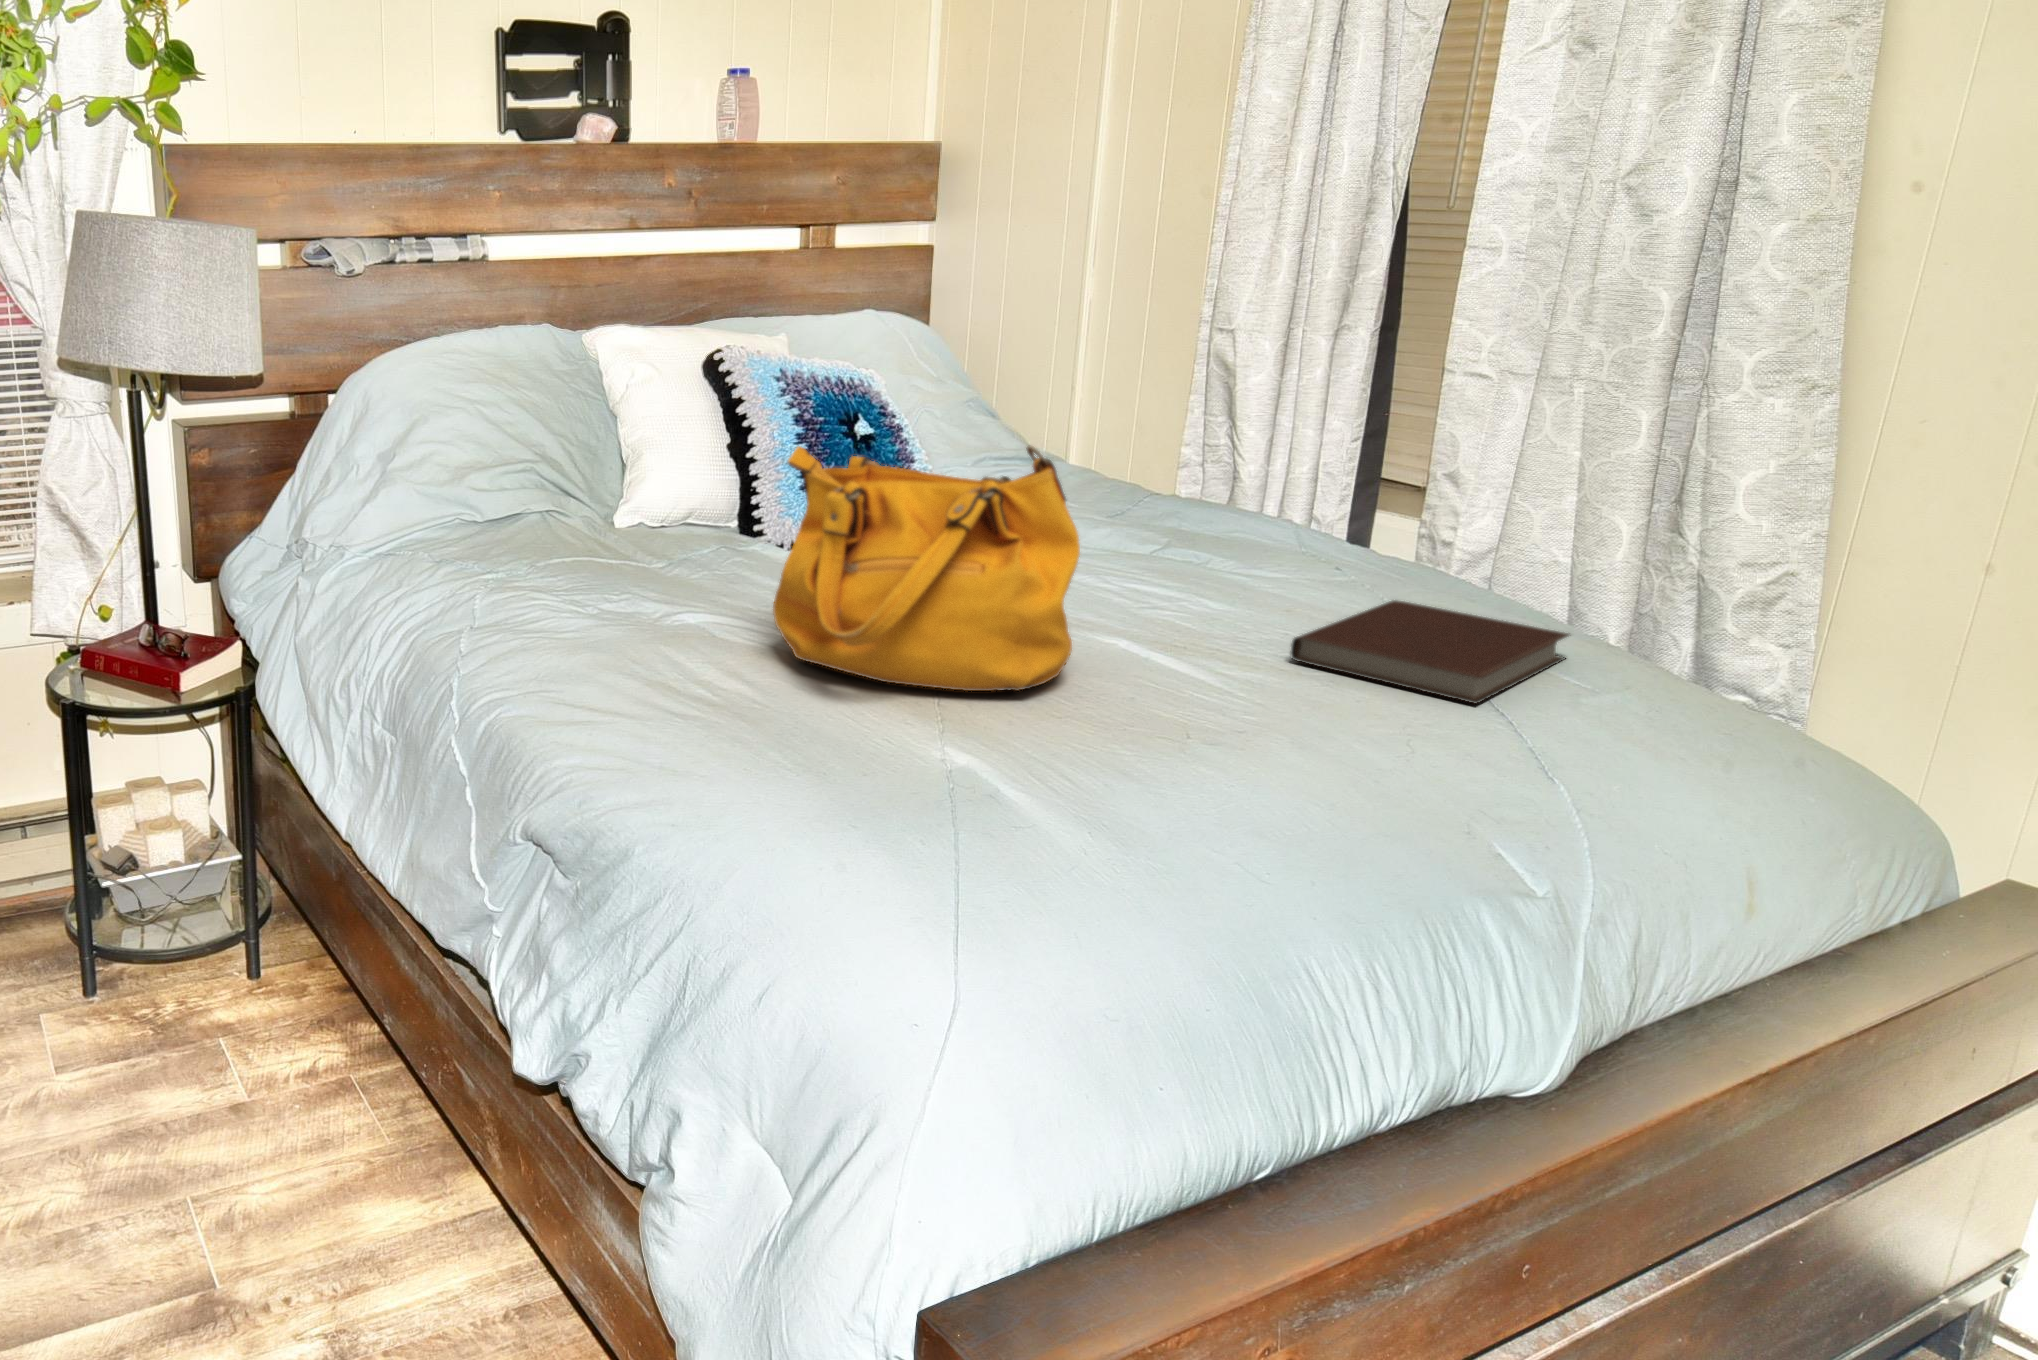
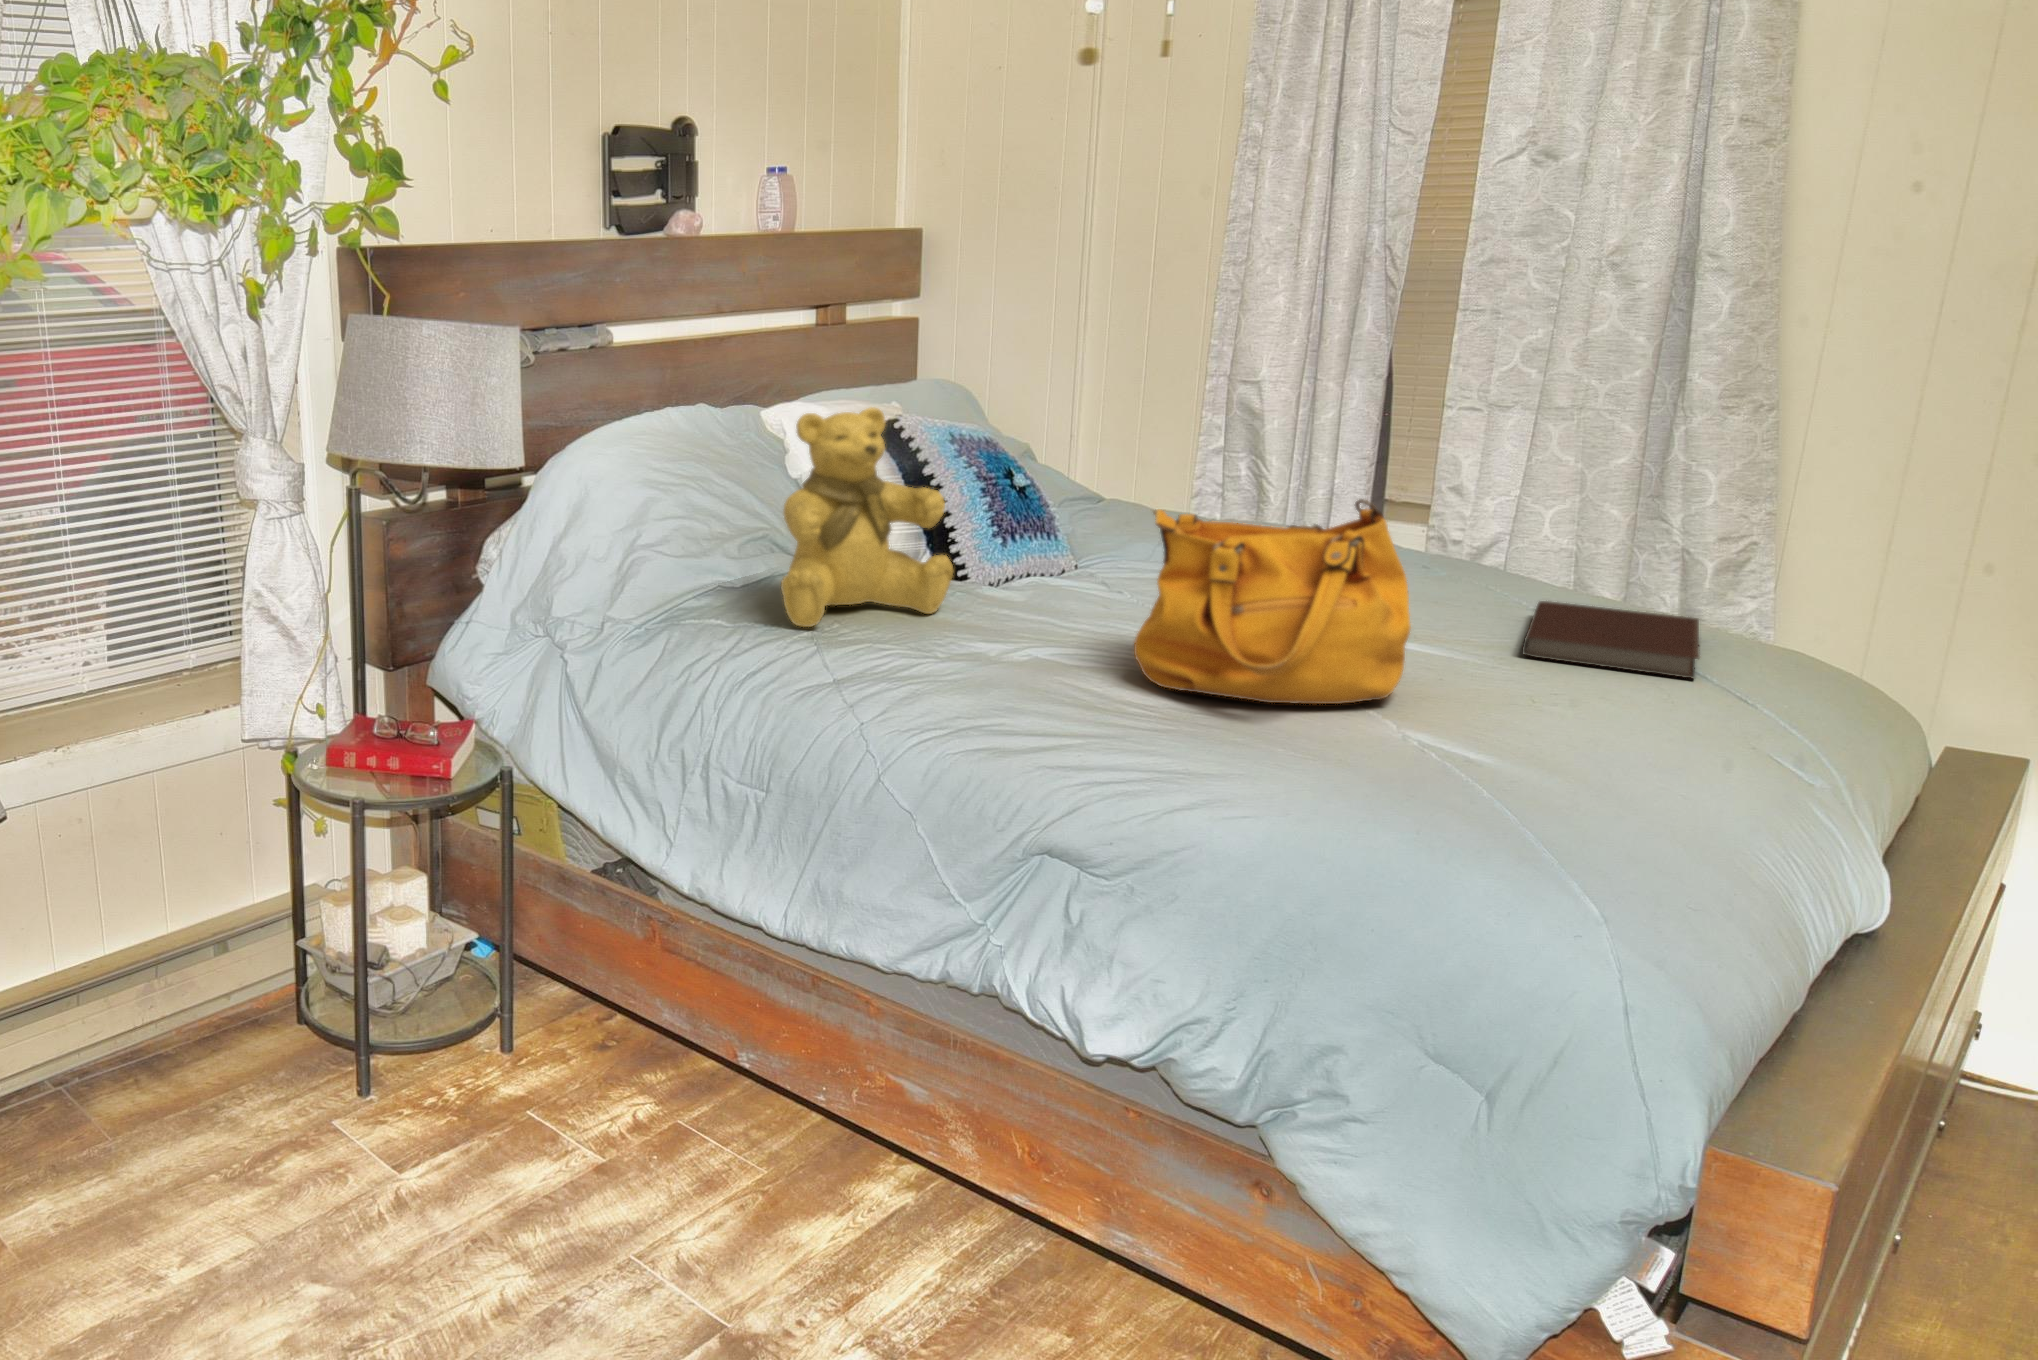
teddy bear: none [489,327,700,568] -> present [781,407,953,627]

